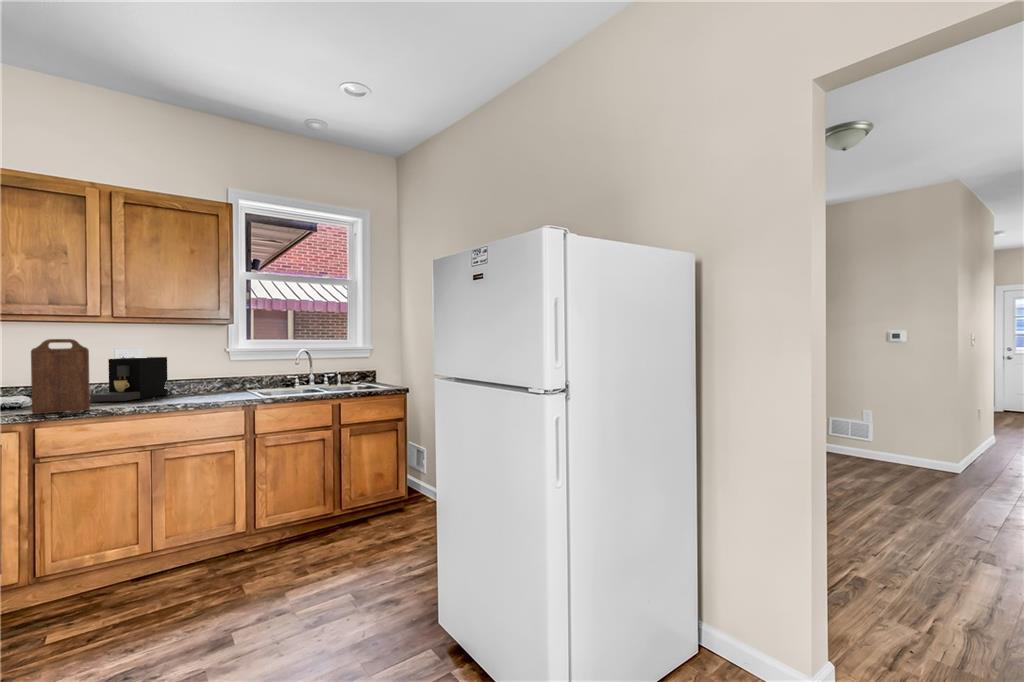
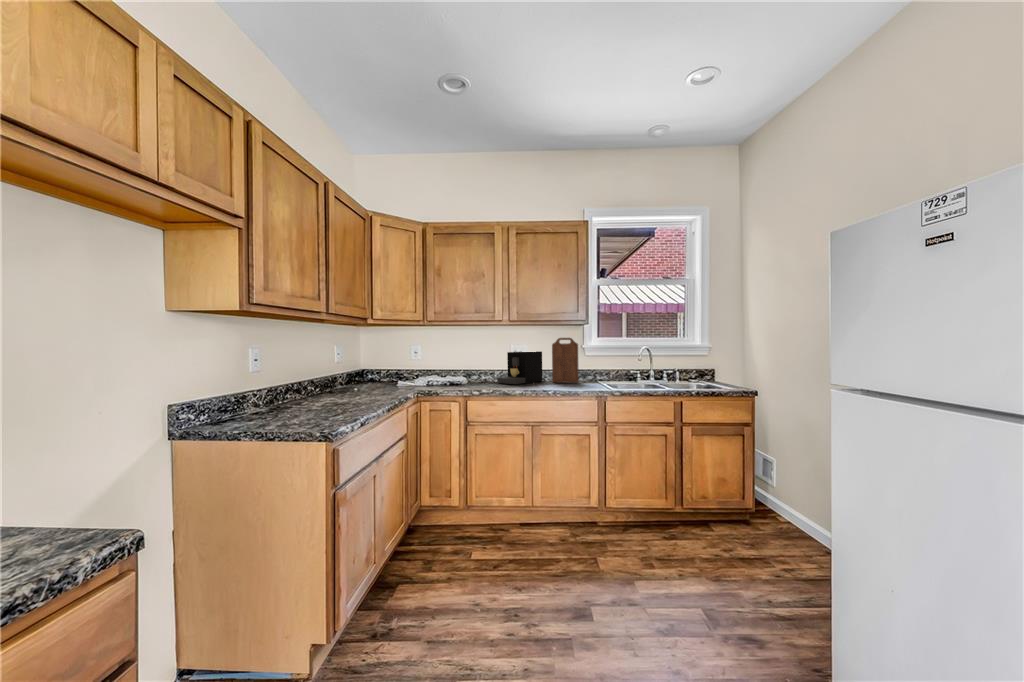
cutting board: present [31,339,90,414] -> present [552,338,579,382]

